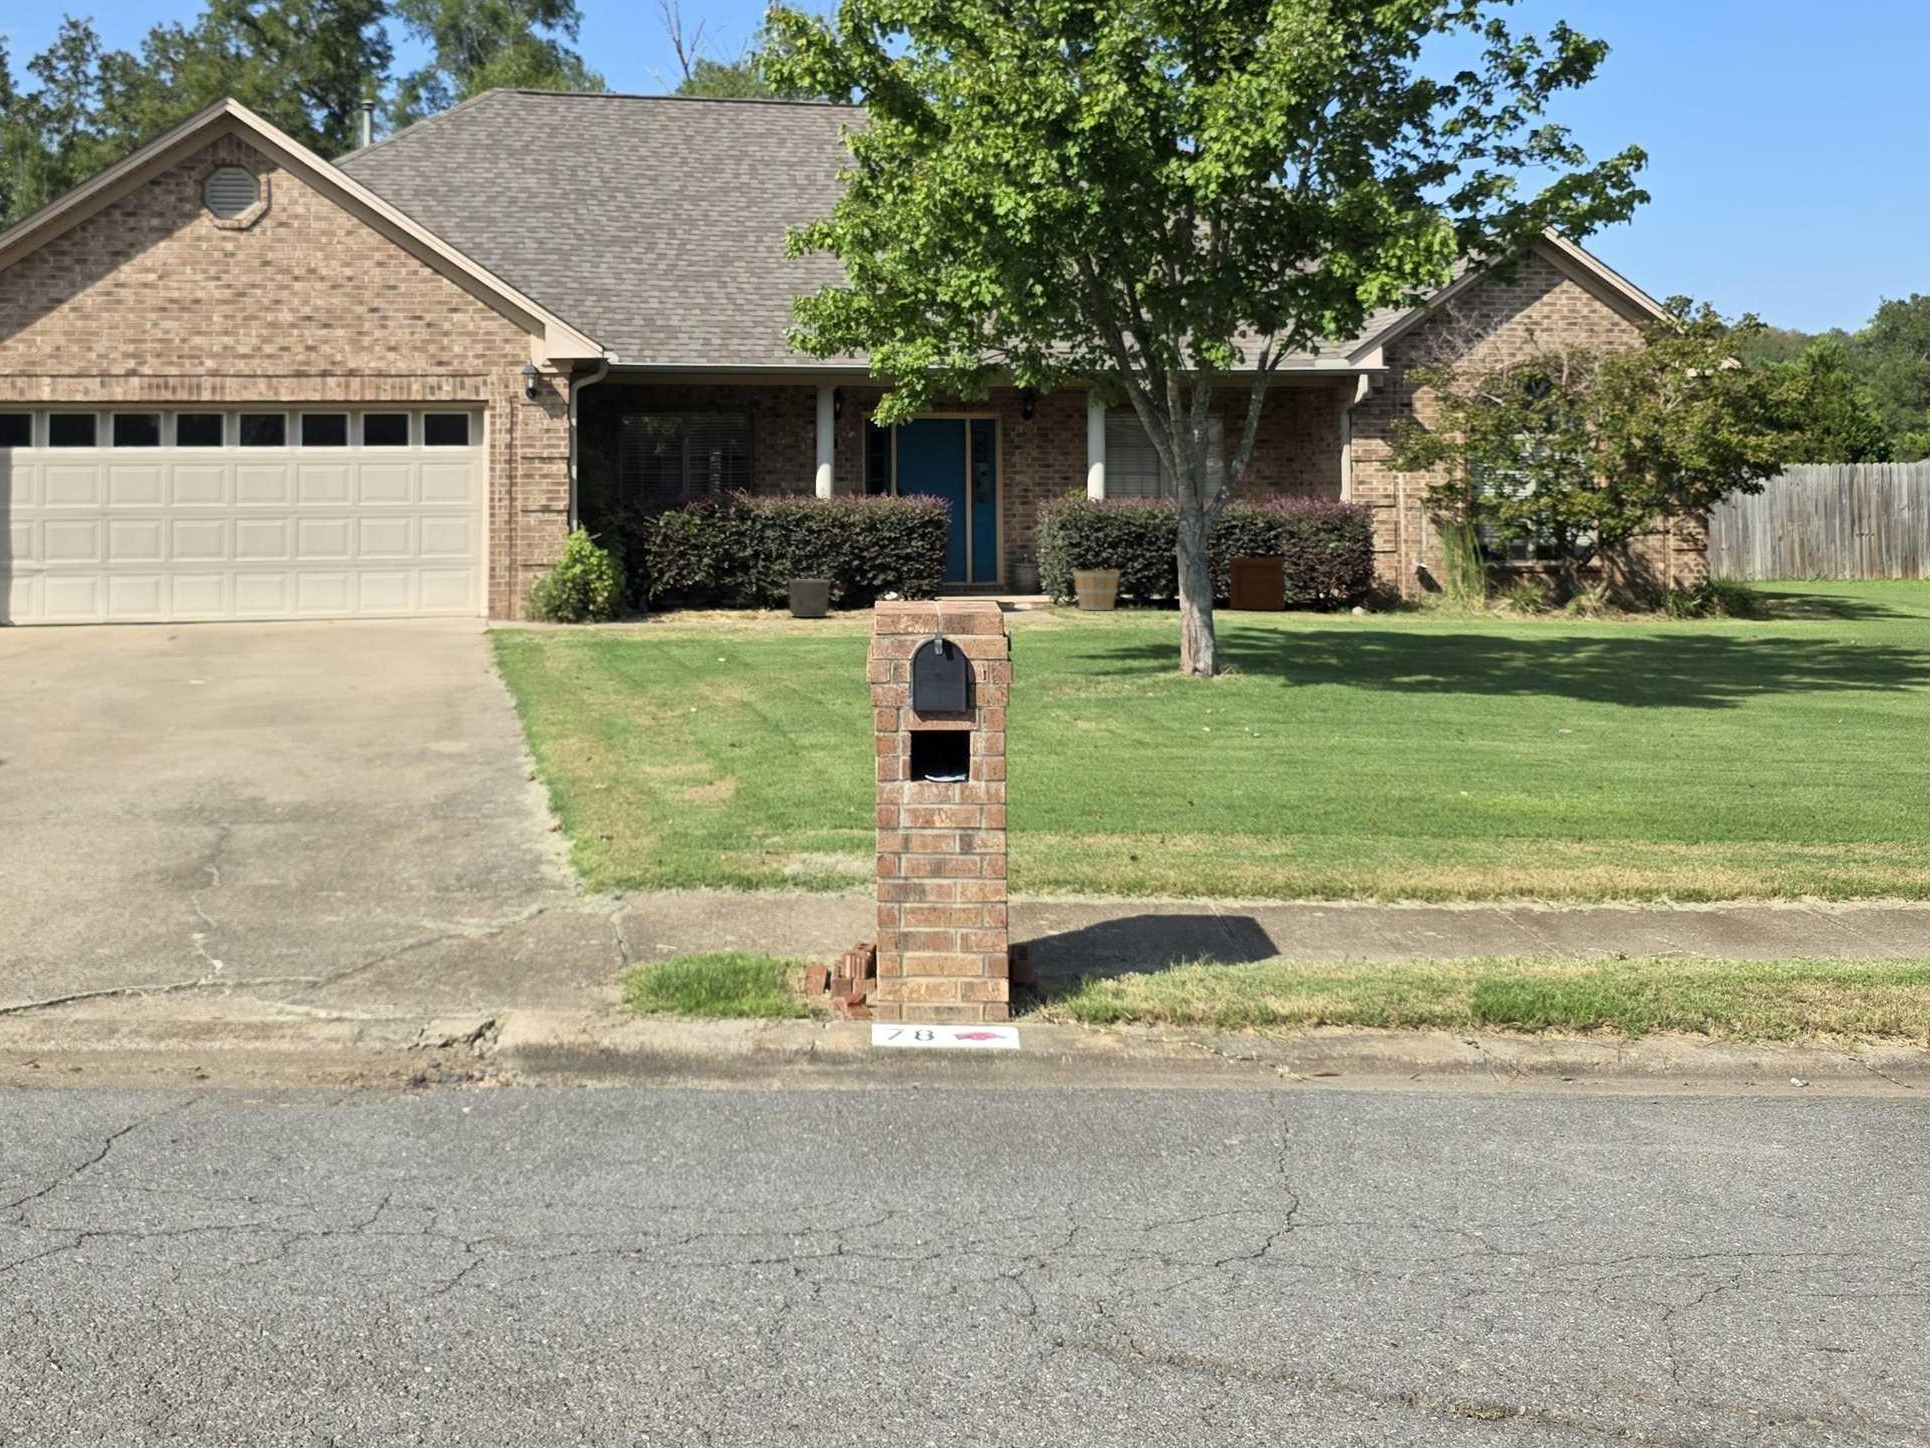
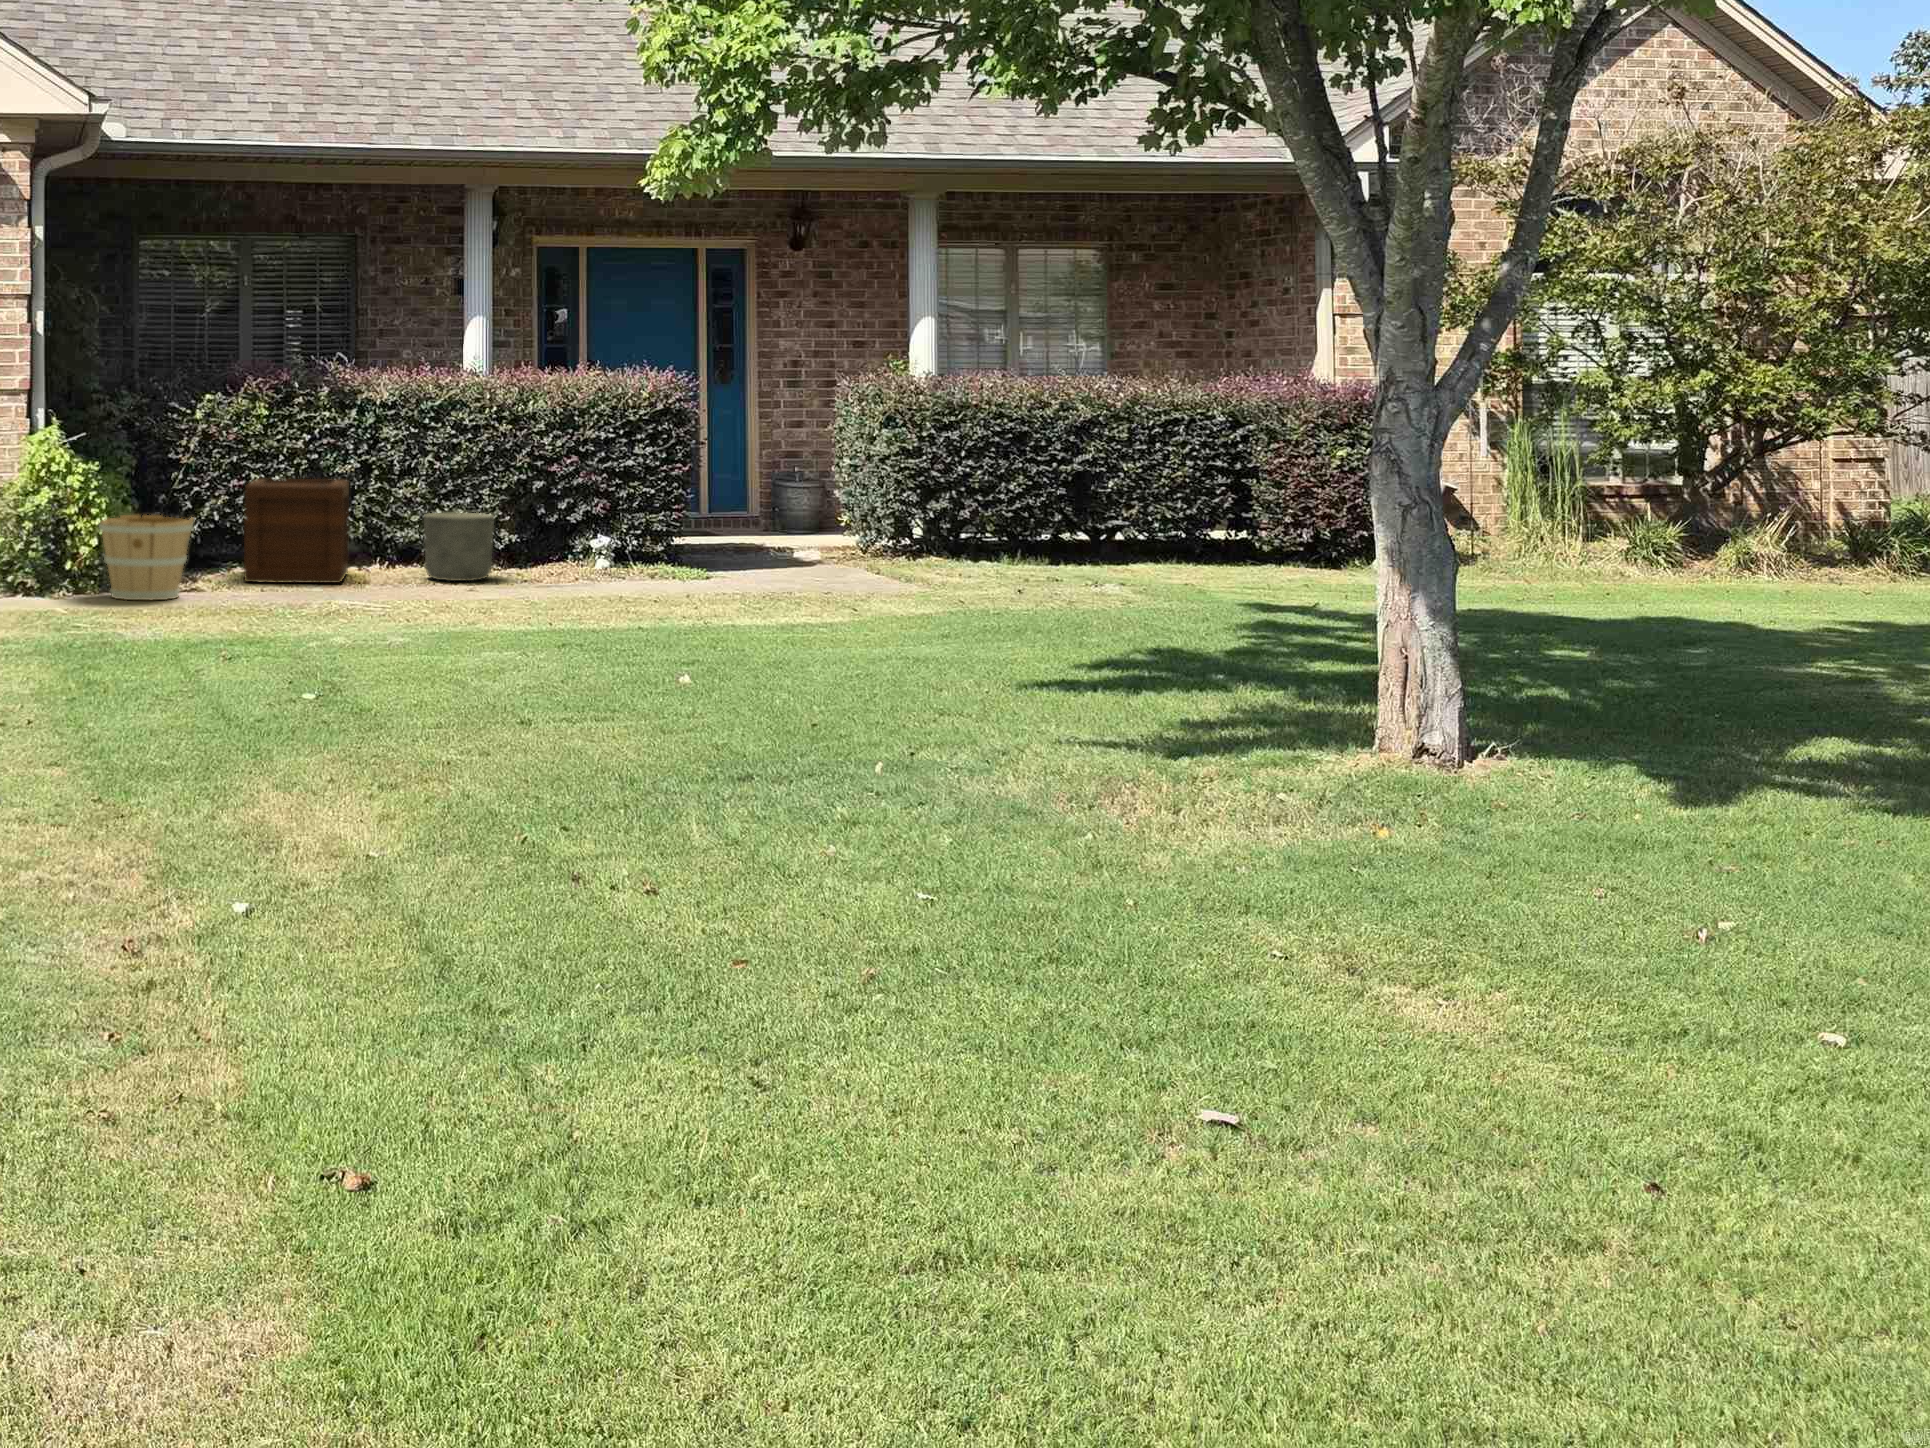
wooden crate: present [1230,556,1285,610] -> present [244,479,349,583]
wooden bucket: present [1073,569,1120,611] -> present [99,514,193,600]

